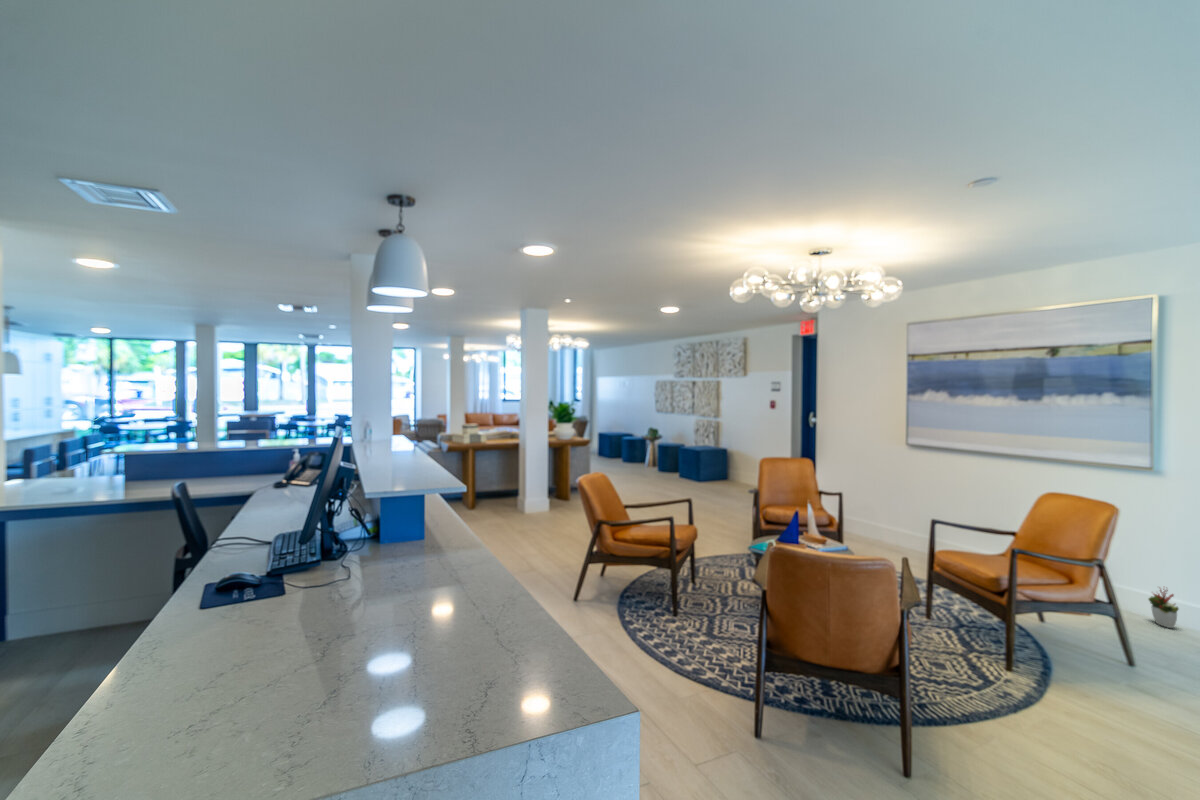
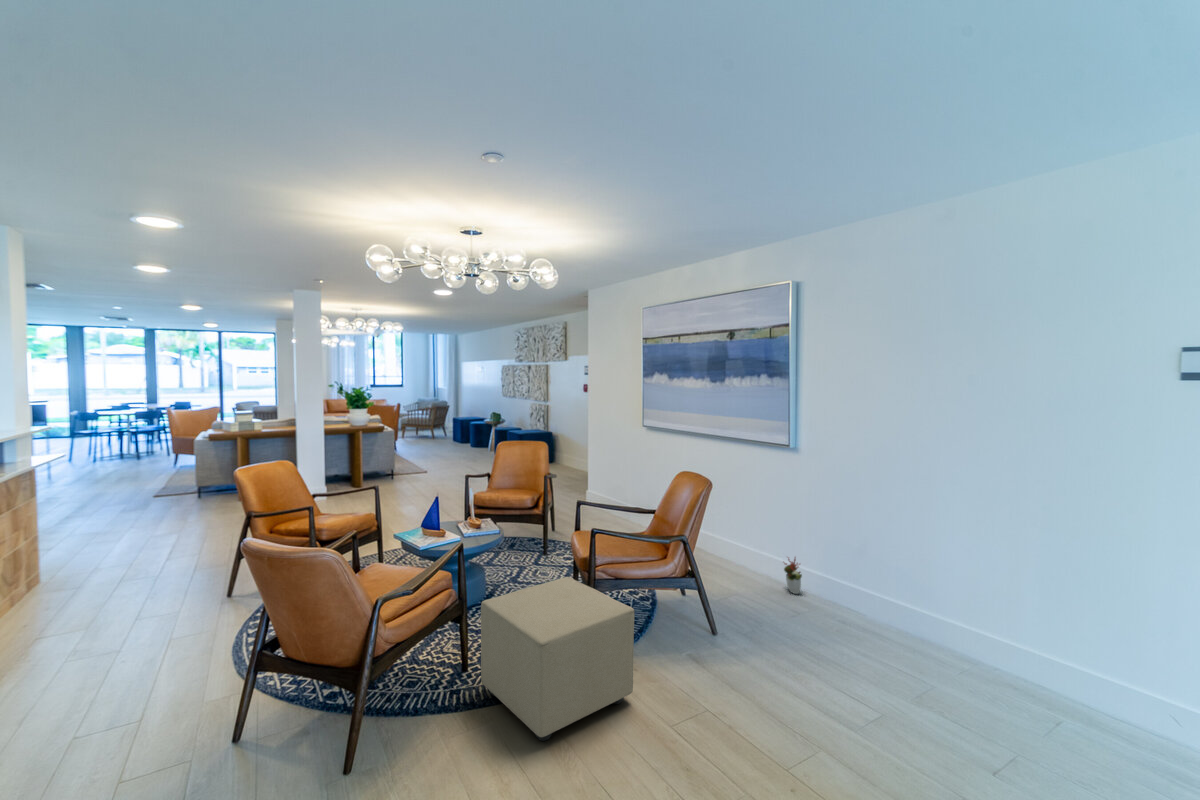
ottoman: none [952,598,1139,769] -> present [481,577,635,741]

